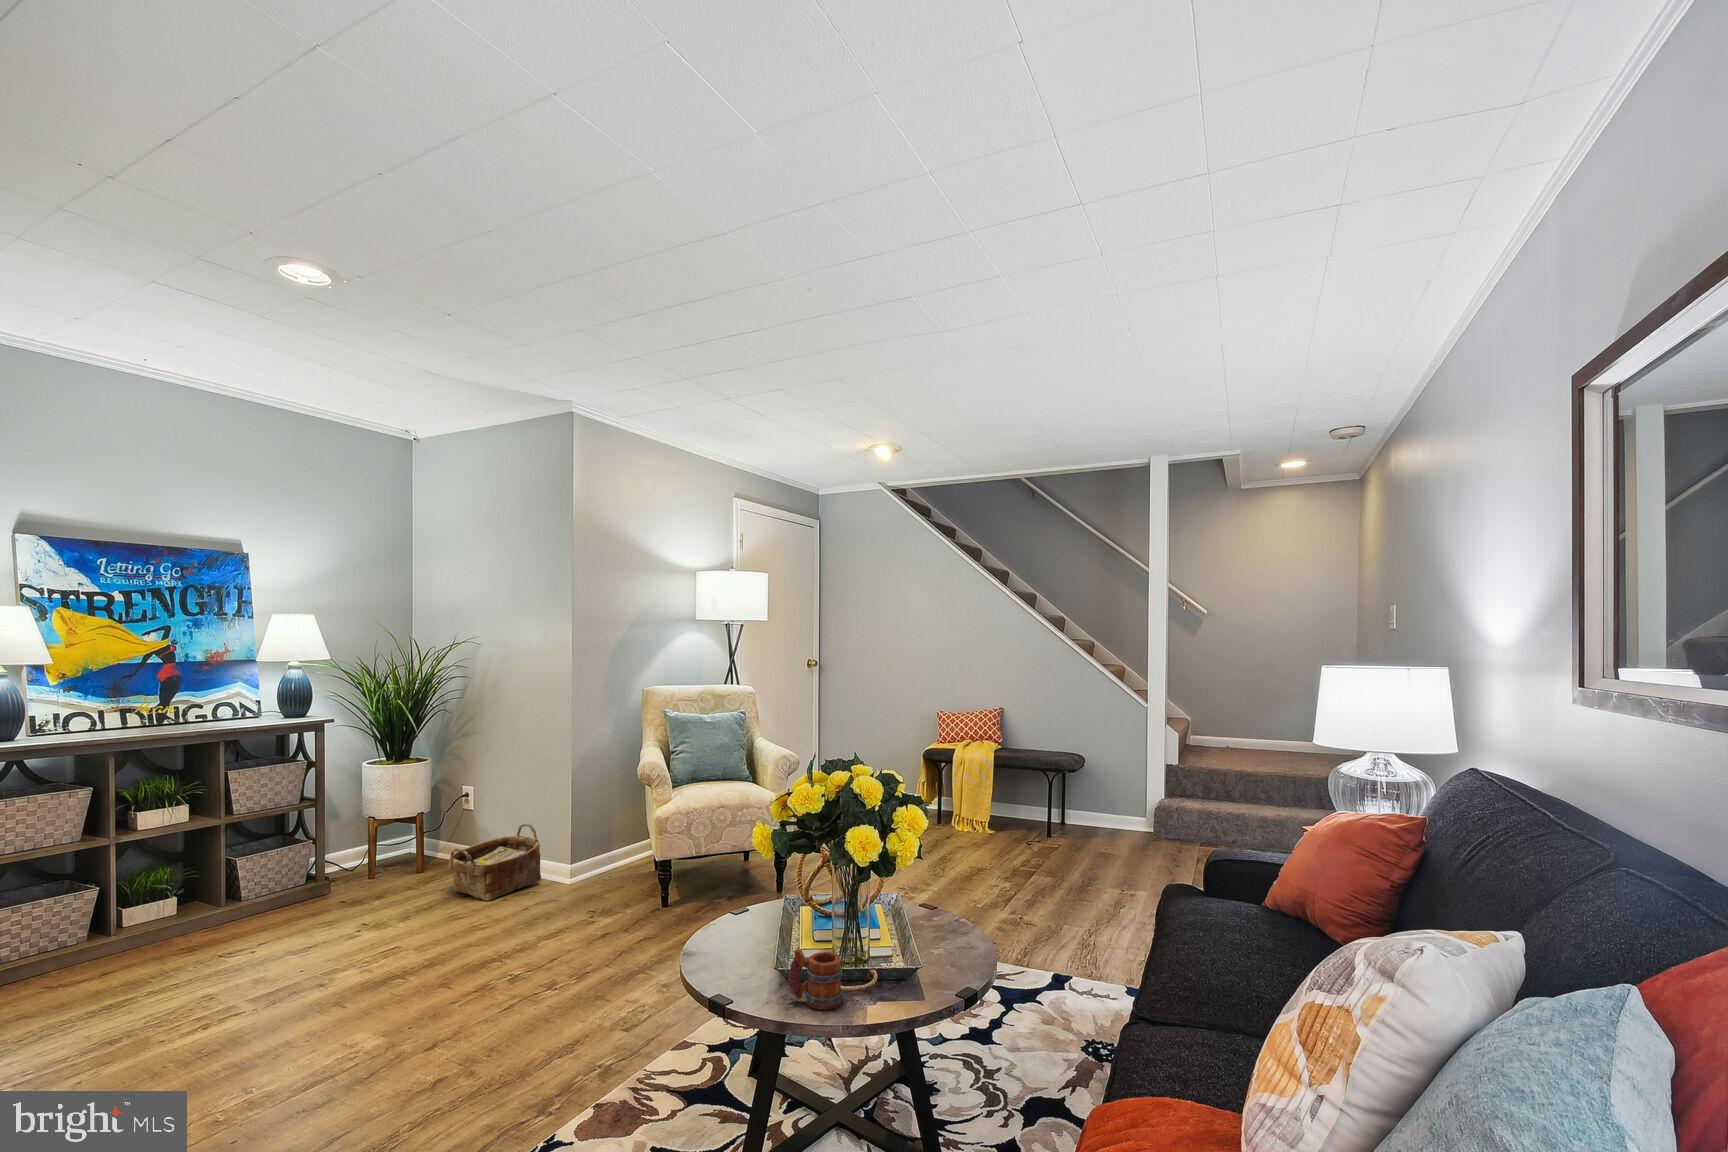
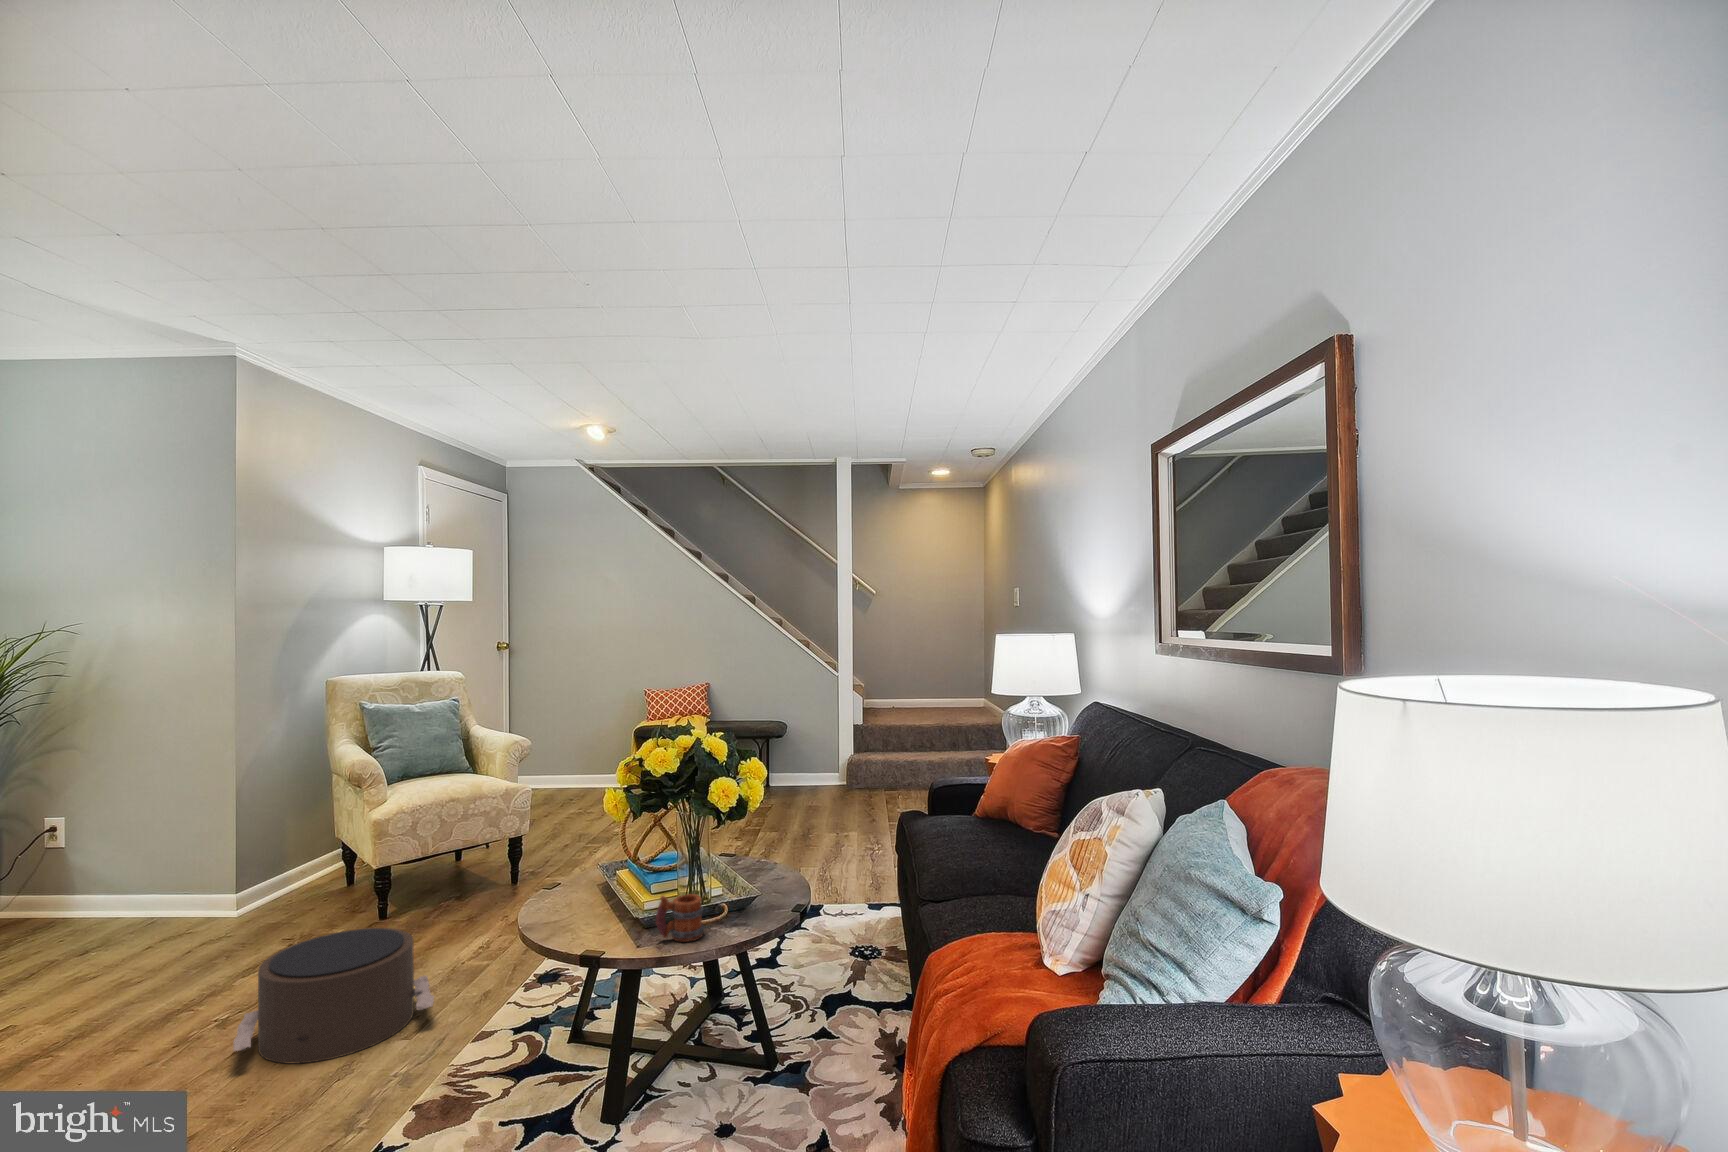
woven basket: present [449,823,541,901] -> none [80,855,211,950]
pouf: none [476,917,653,1041] -> present [234,928,434,1064]

